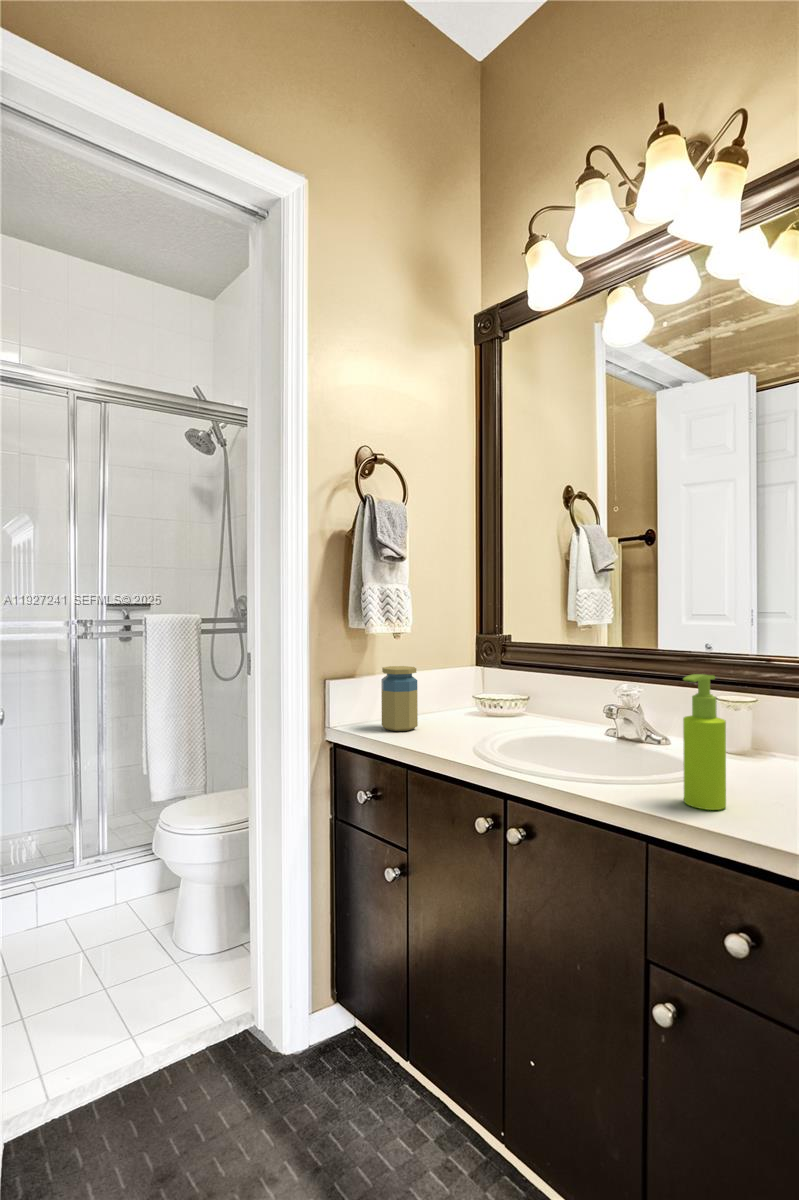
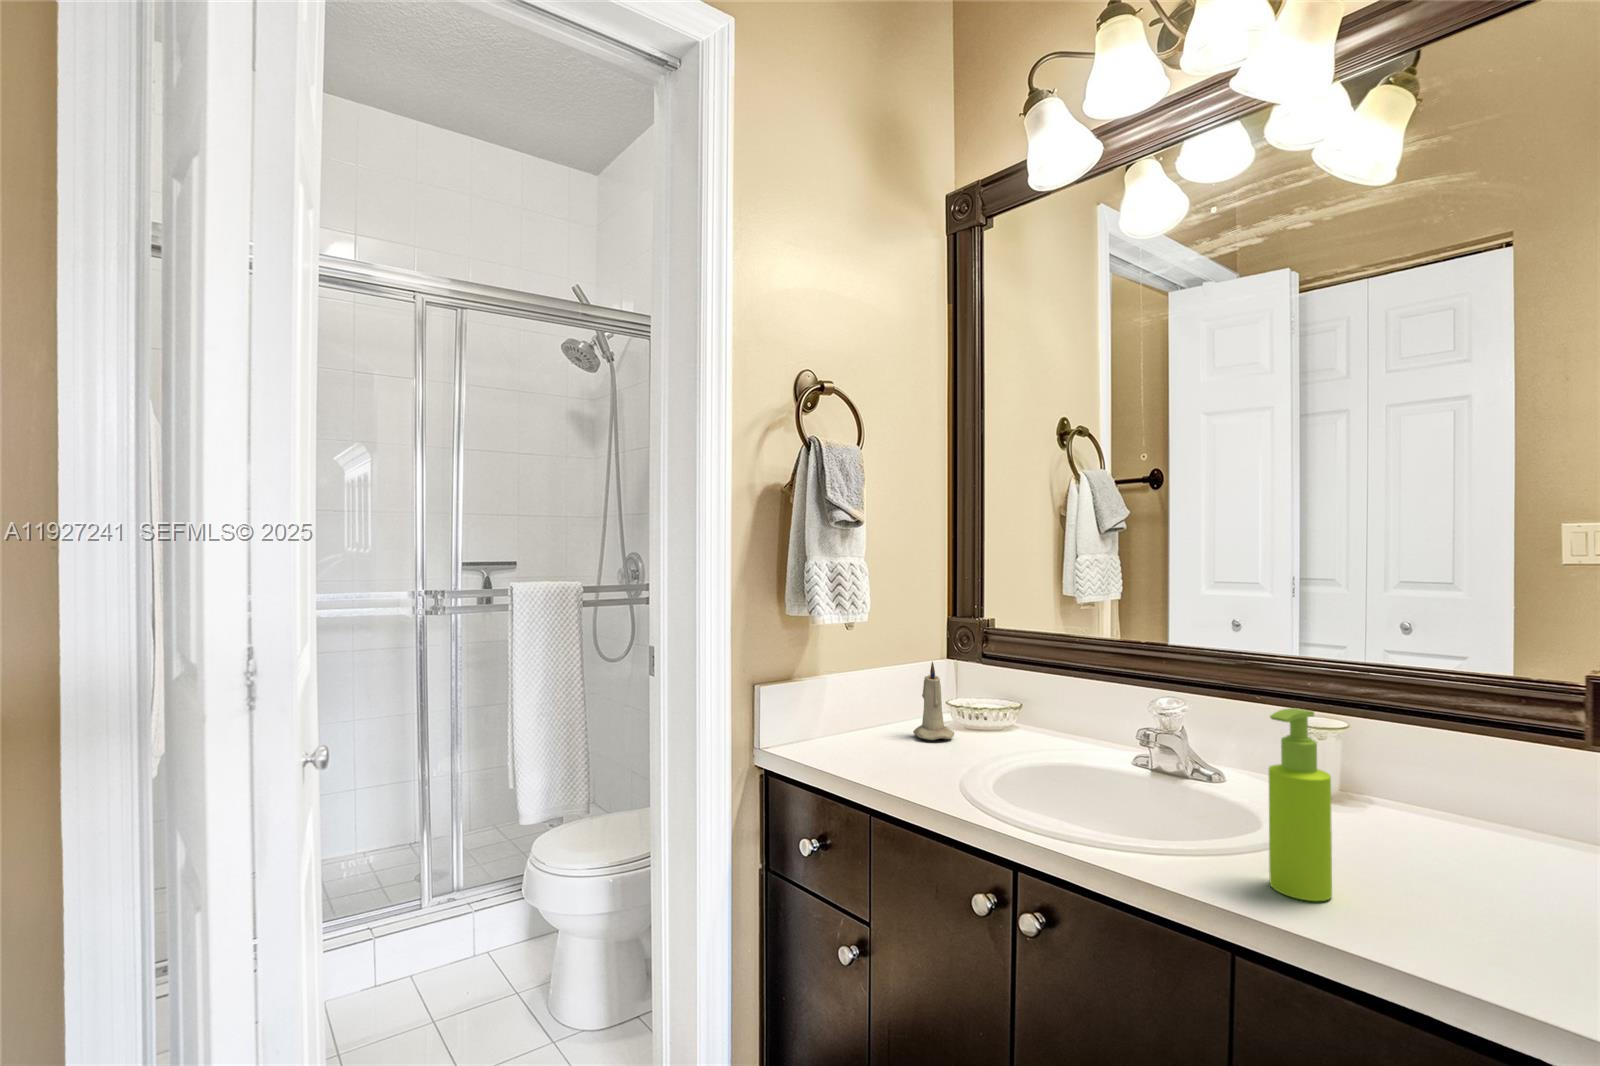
candle: none [446,664,476,722] -> present [913,662,954,740]
jar: present [381,666,418,731] -> none [830,666,878,755]

